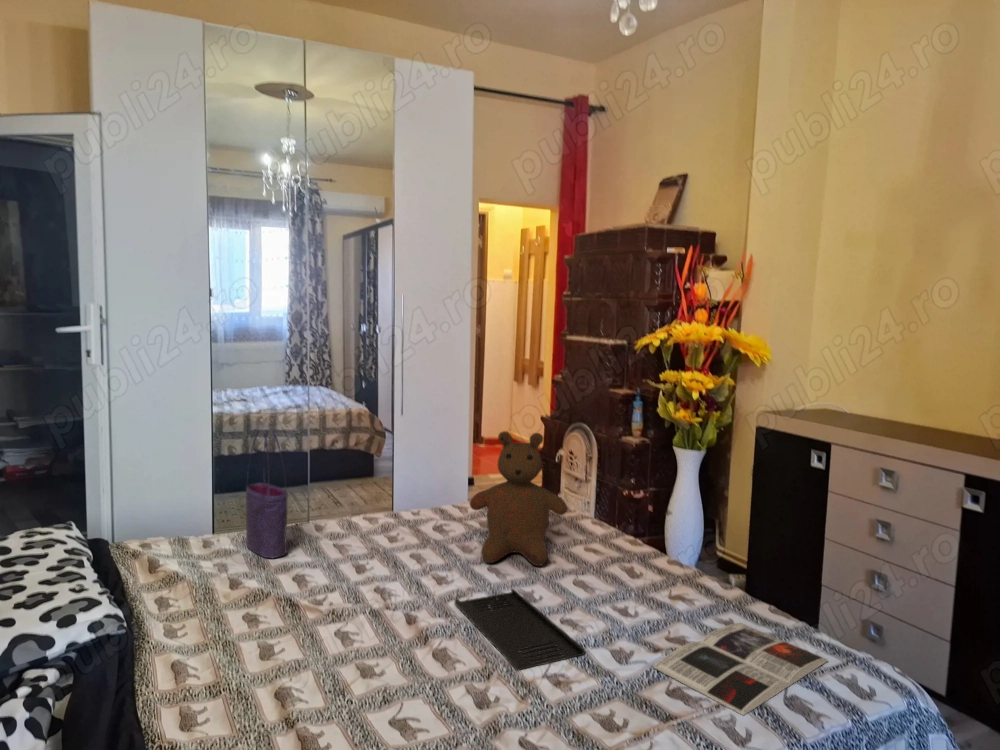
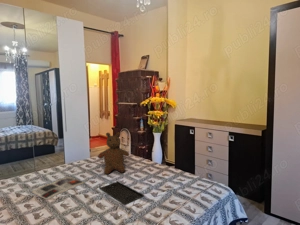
tote bag: present [246,430,287,558] -> none [18,140,36,185]
magazine: present [654,623,828,715] -> present [32,177,84,199]

